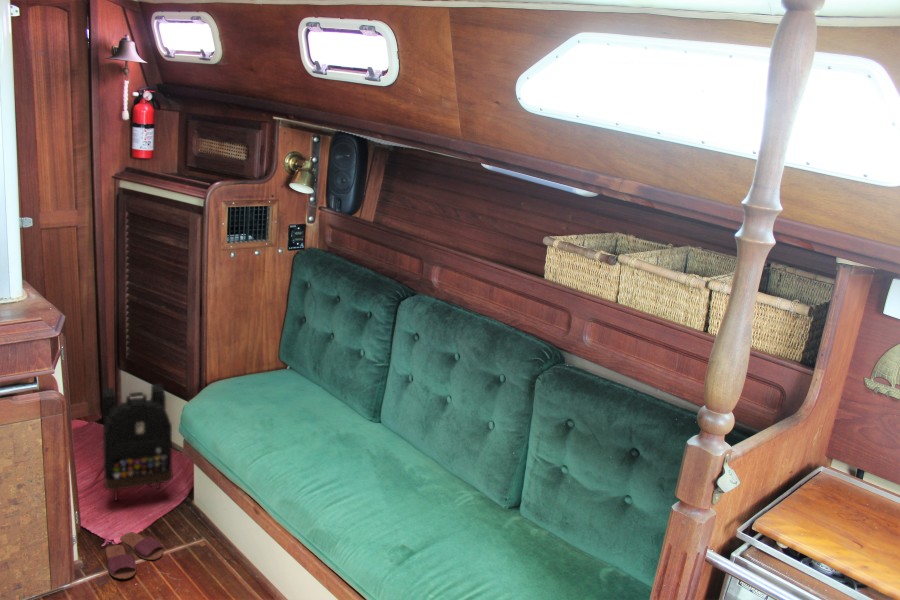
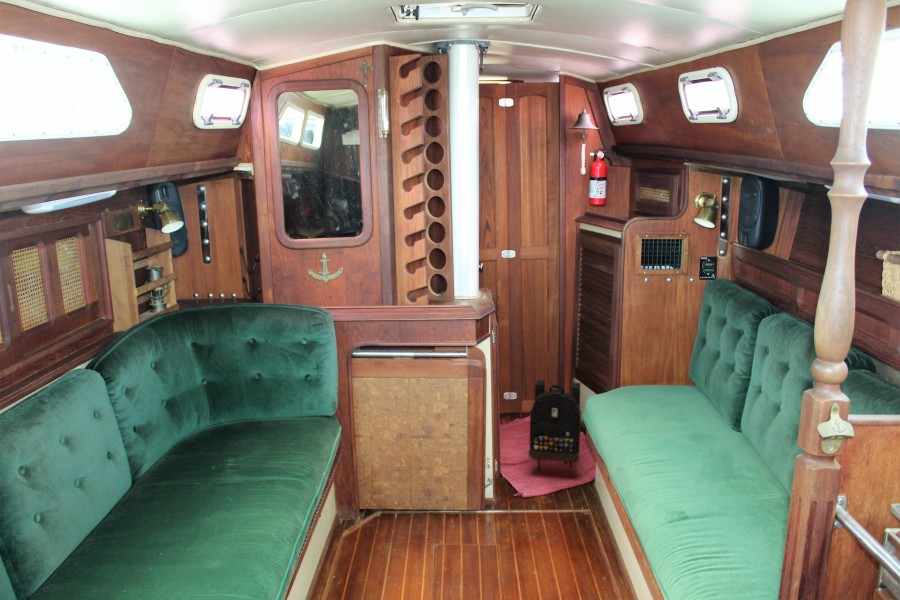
slippers: present [106,532,163,579] -> none [511,492,554,519]

